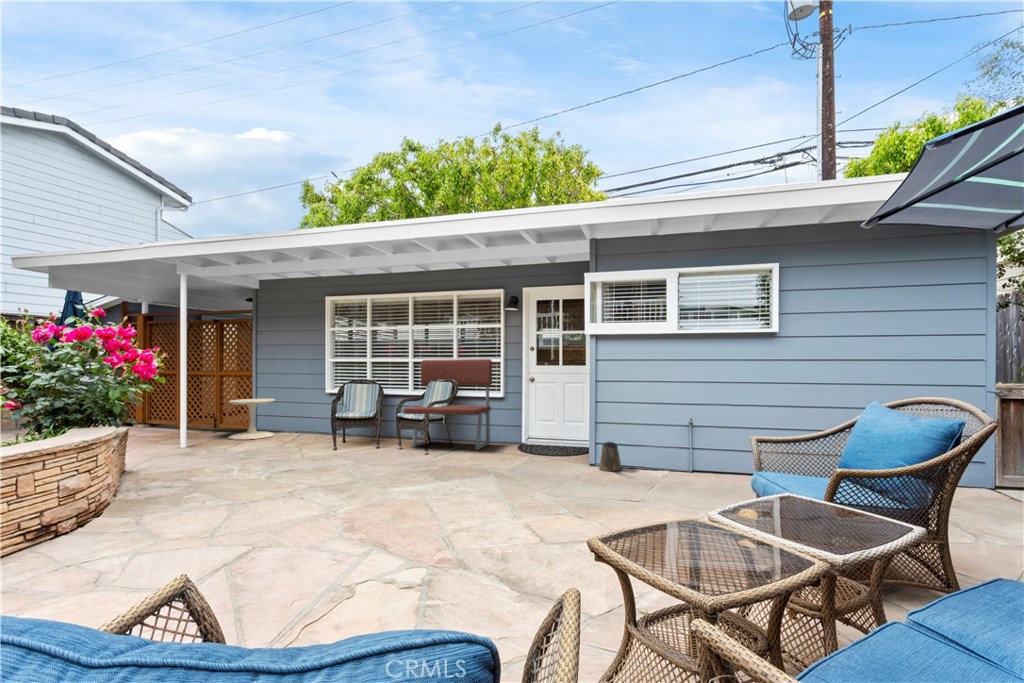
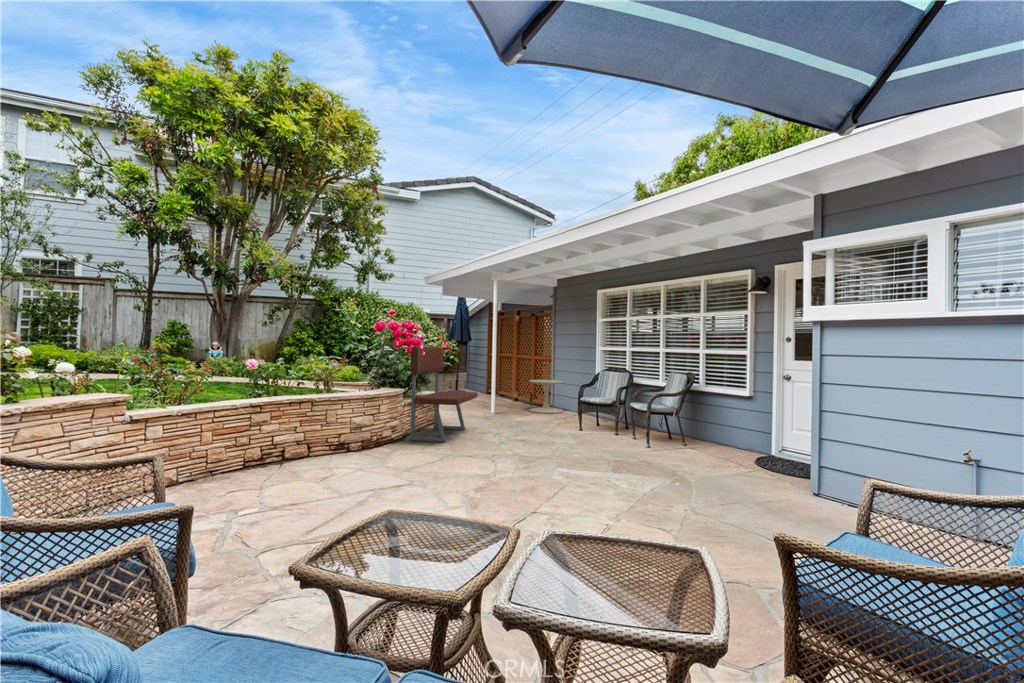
bench: present [403,359,492,450] -> present [409,346,478,442]
watering can: present [599,442,622,471] -> none [794,467,844,508]

